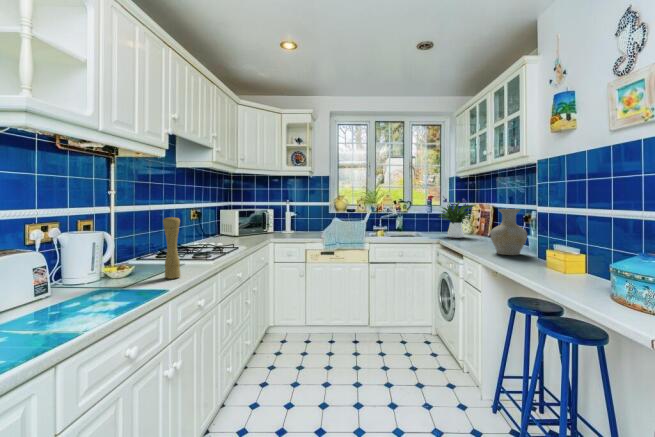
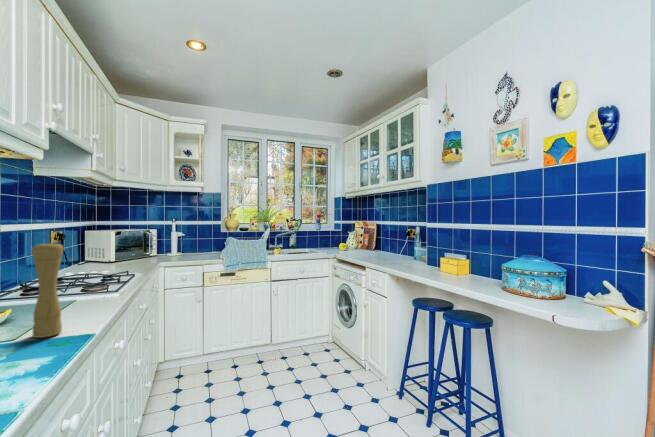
flower arrangement: present [439,198,475,238] -> none [329,214,365,252]
vase: present [491,209,527,255] -> none [393,226,422,267]

